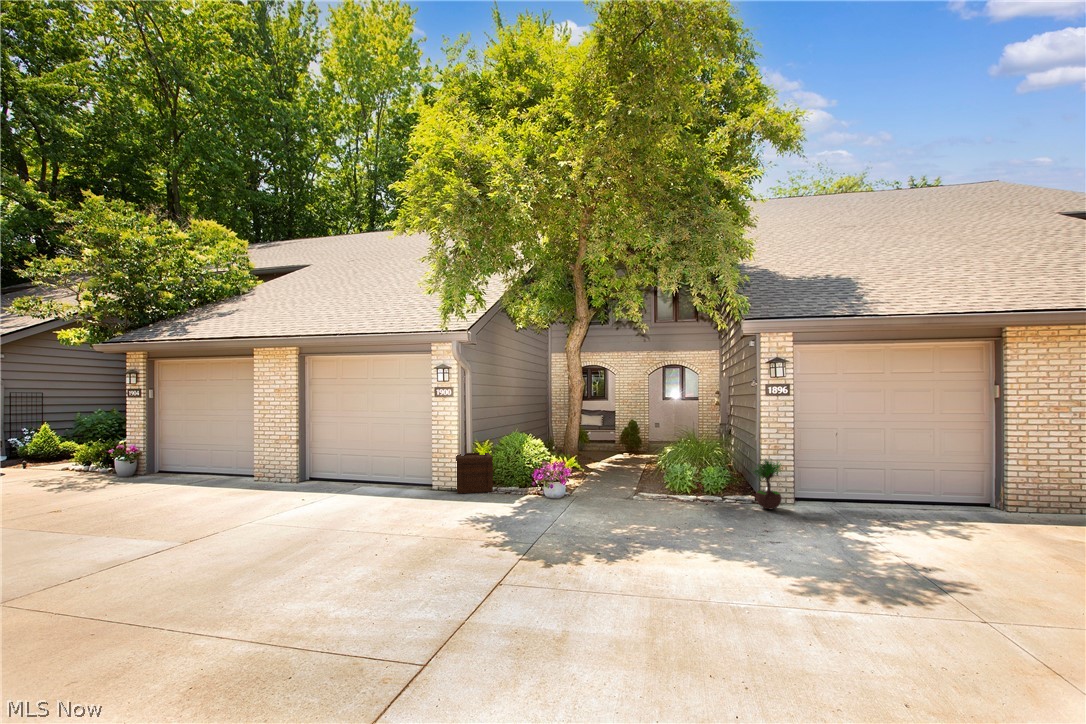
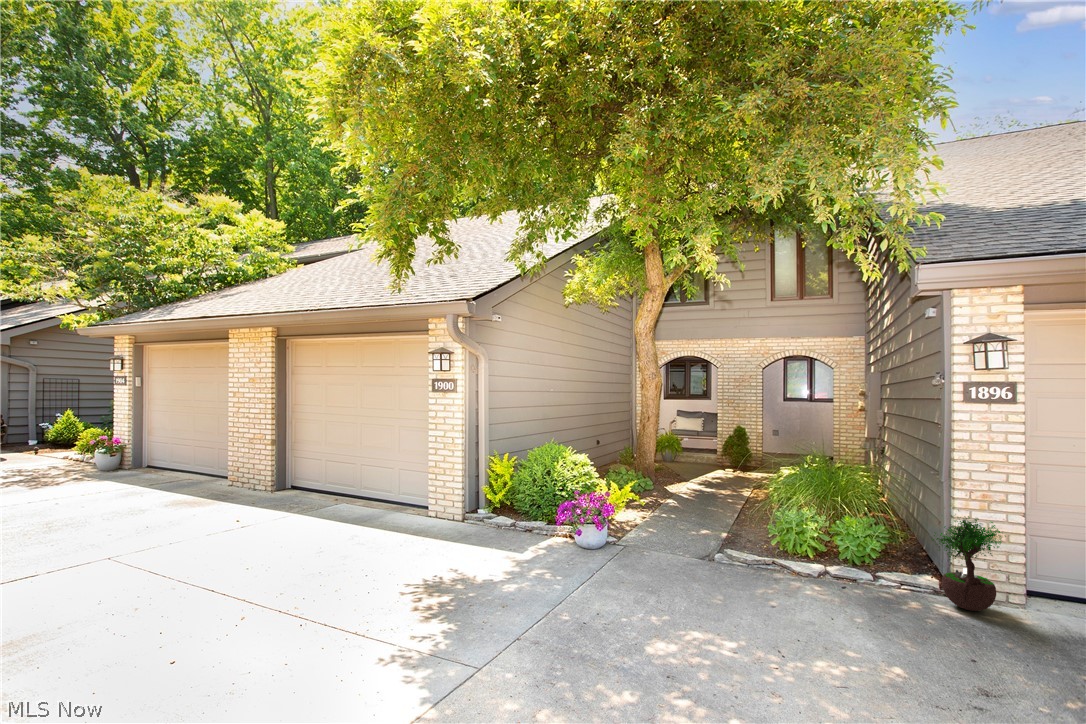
wooden crate: present [456,452,493,494] -> none [453,472,507,532]

